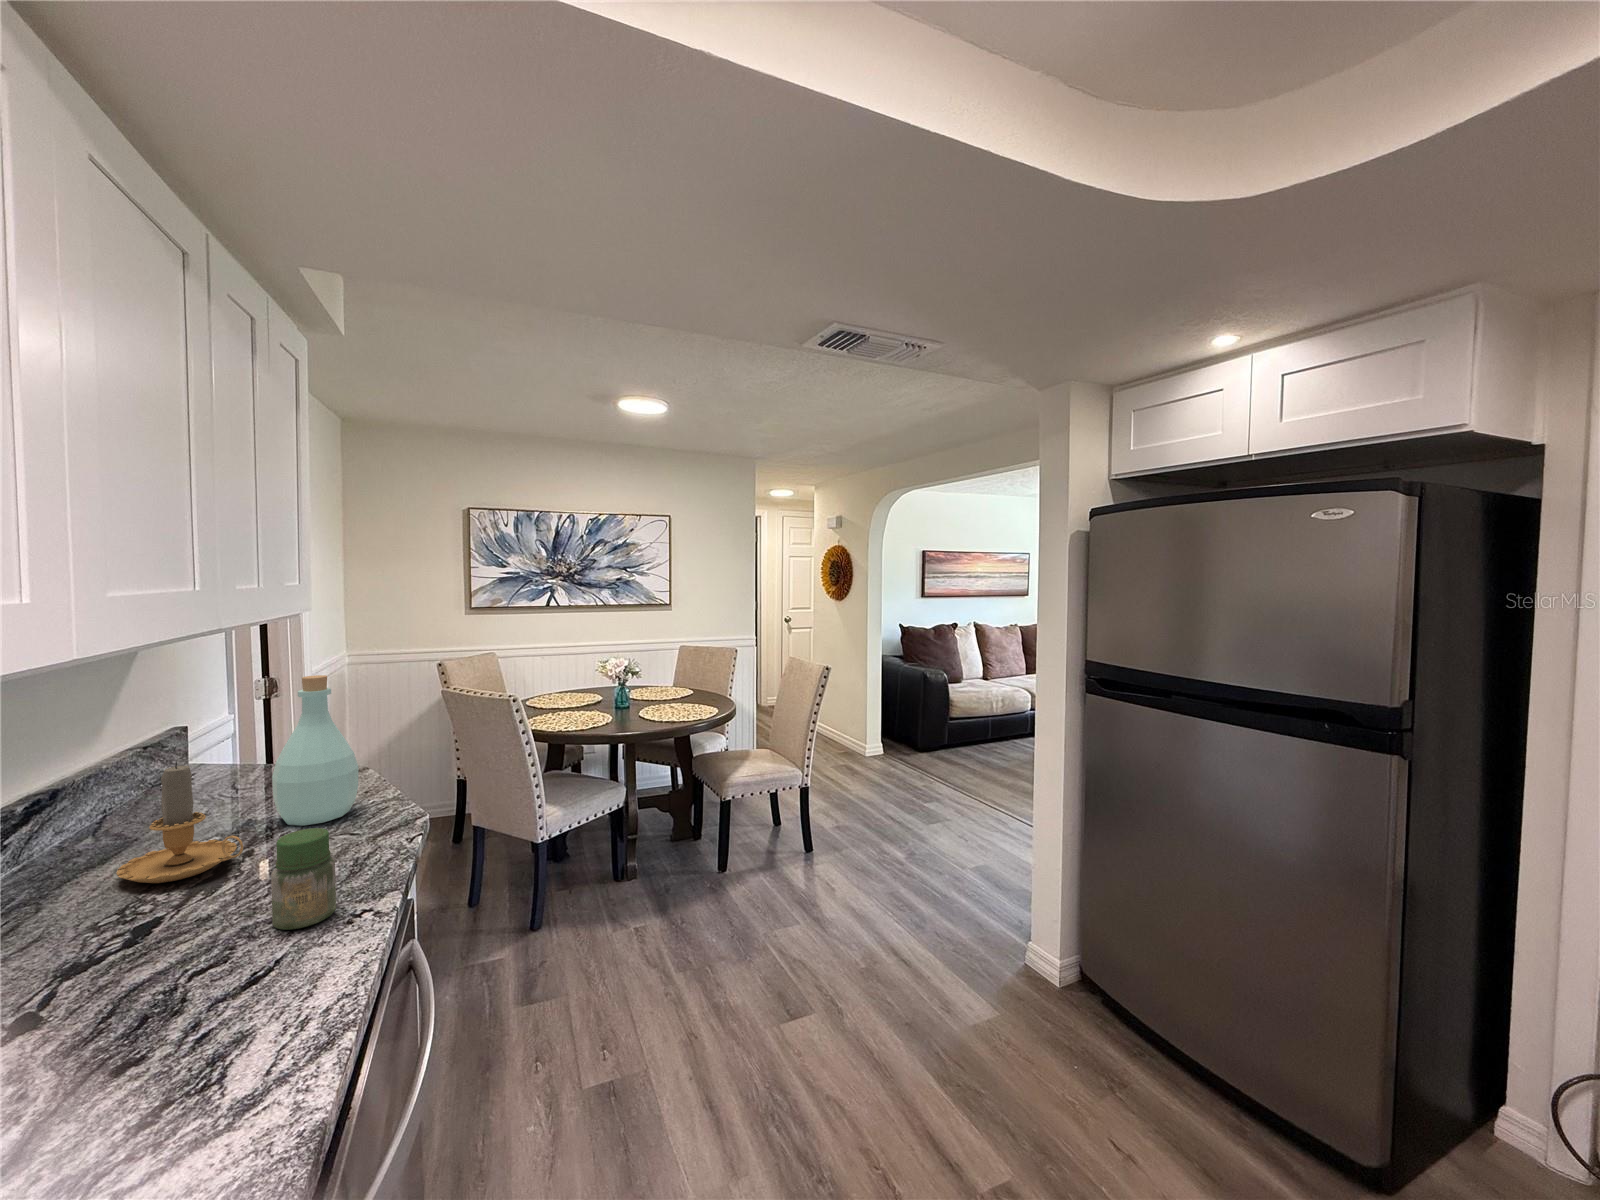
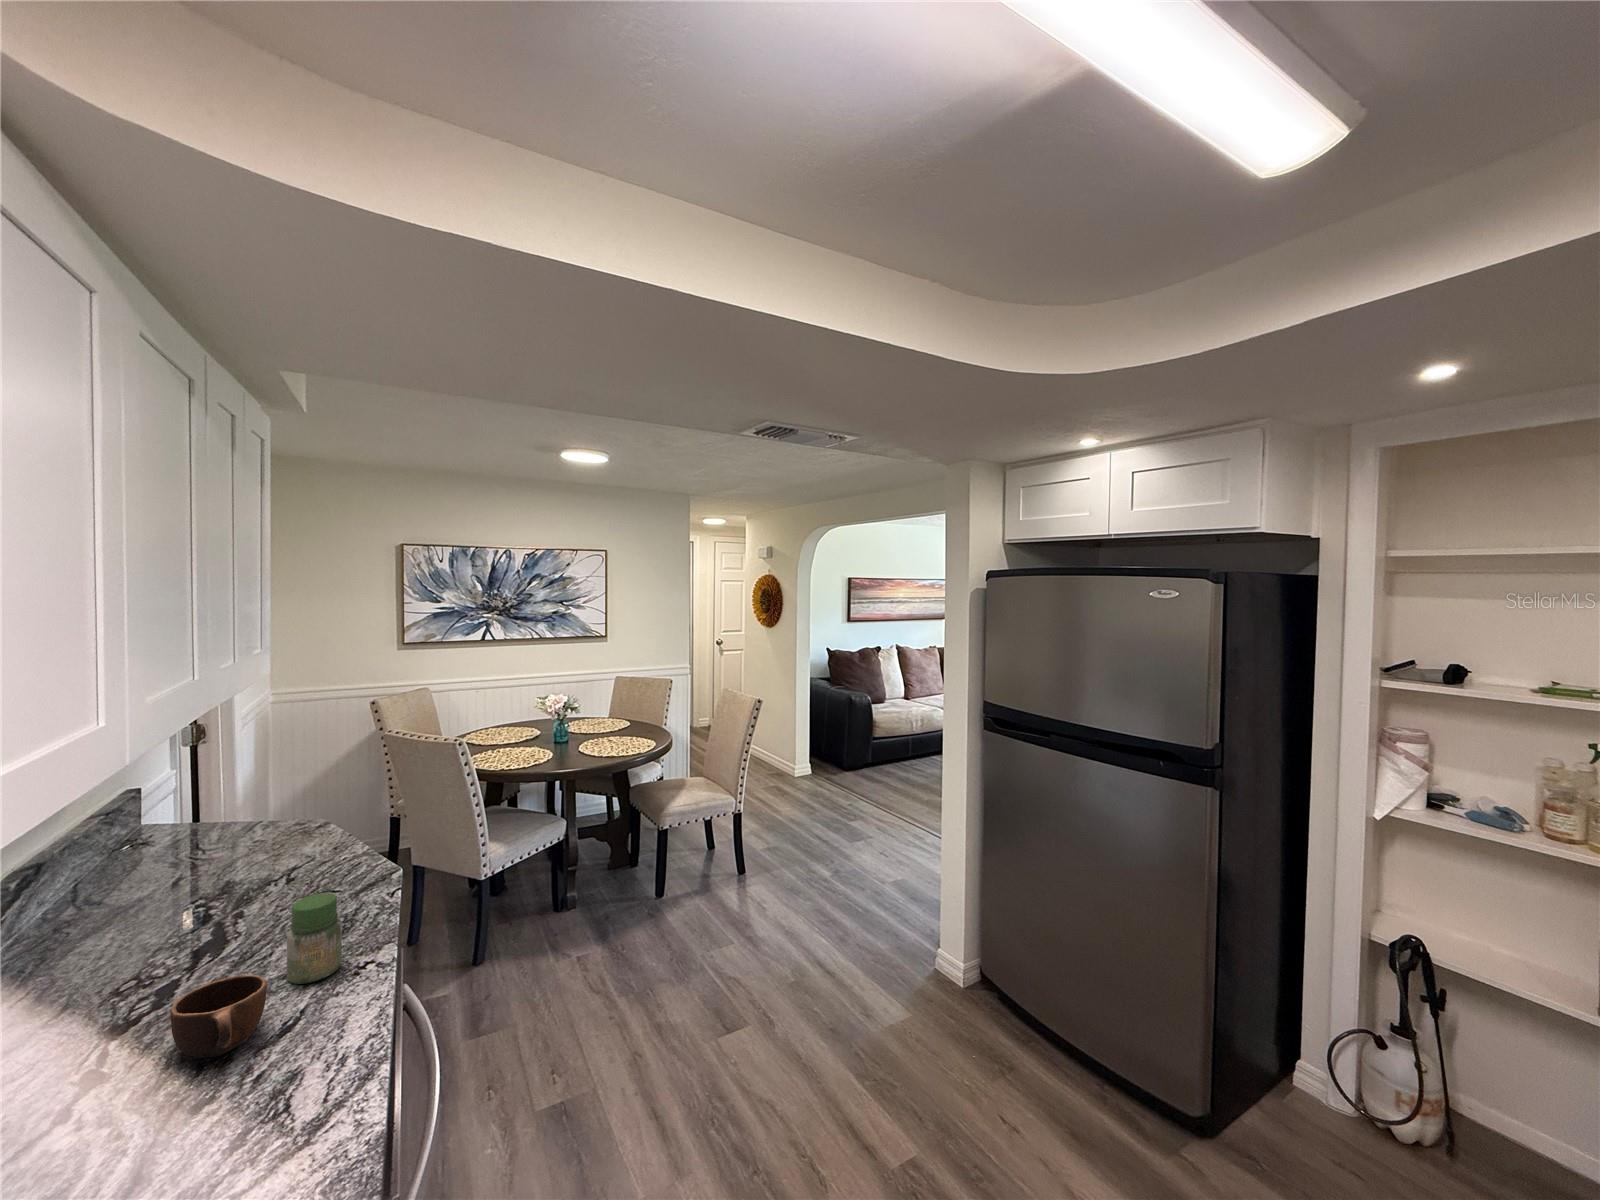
bottle: present [272,675,359,826] -> none [254,746,335,886]
candle: present [116,762,243,883] -> none [127,837,246,949]
mug: none [110,914,231,1009] -> present [170,975,267,1059]

